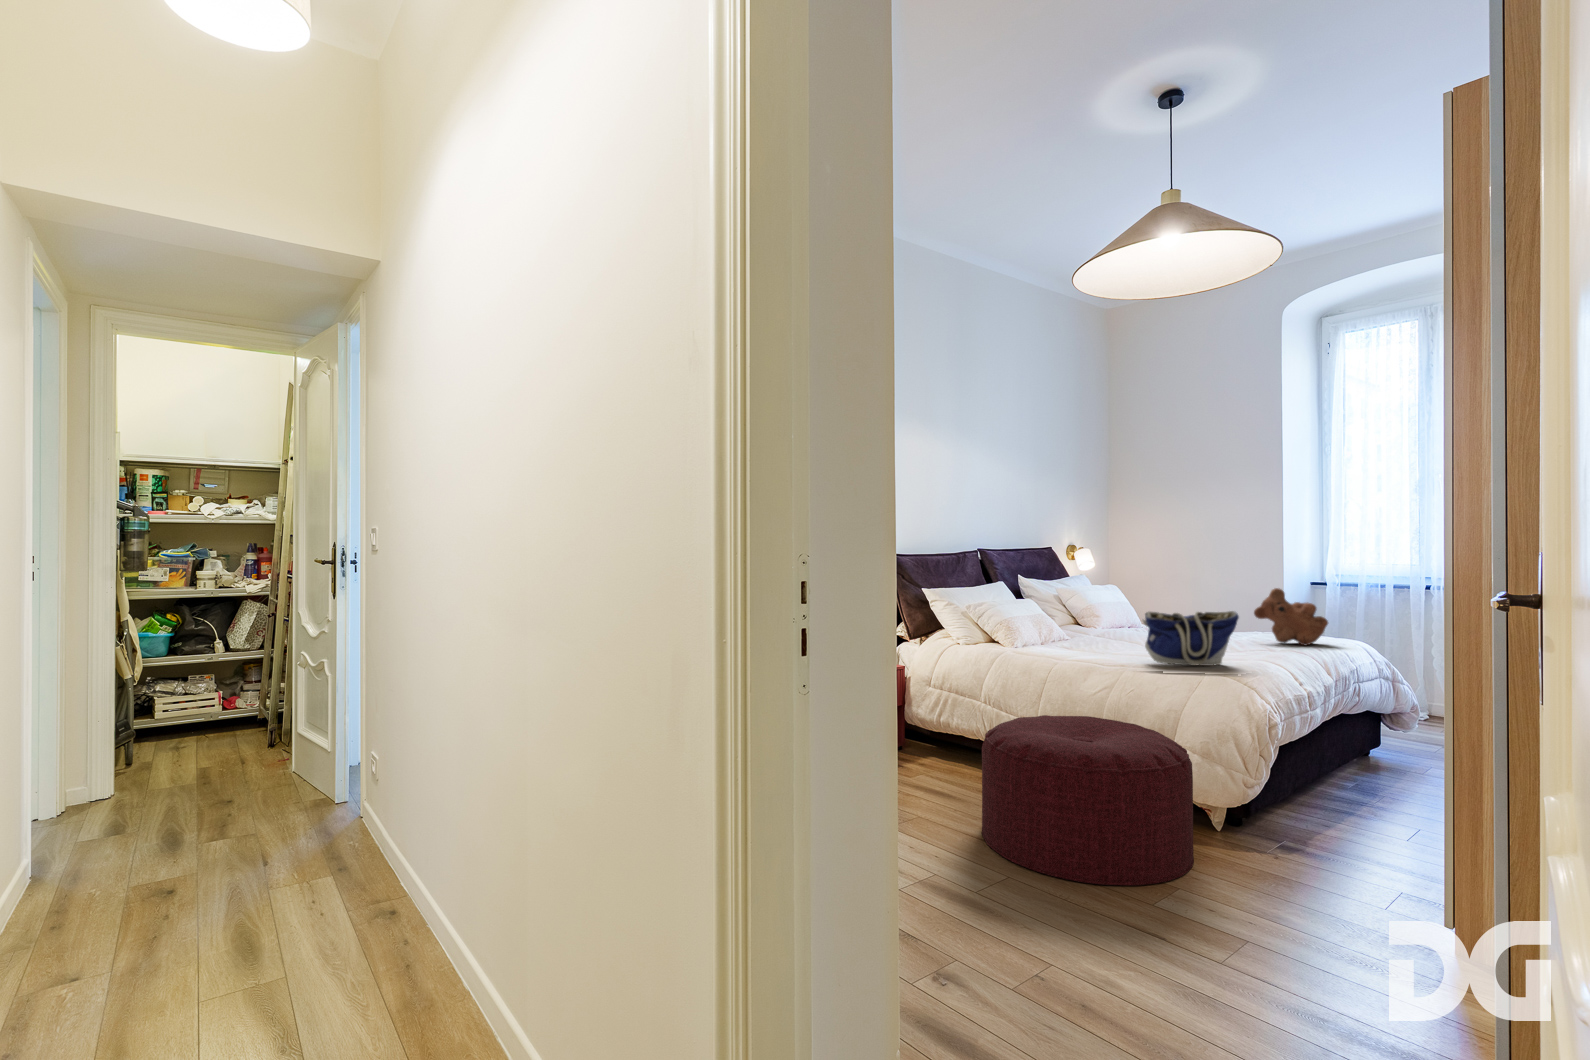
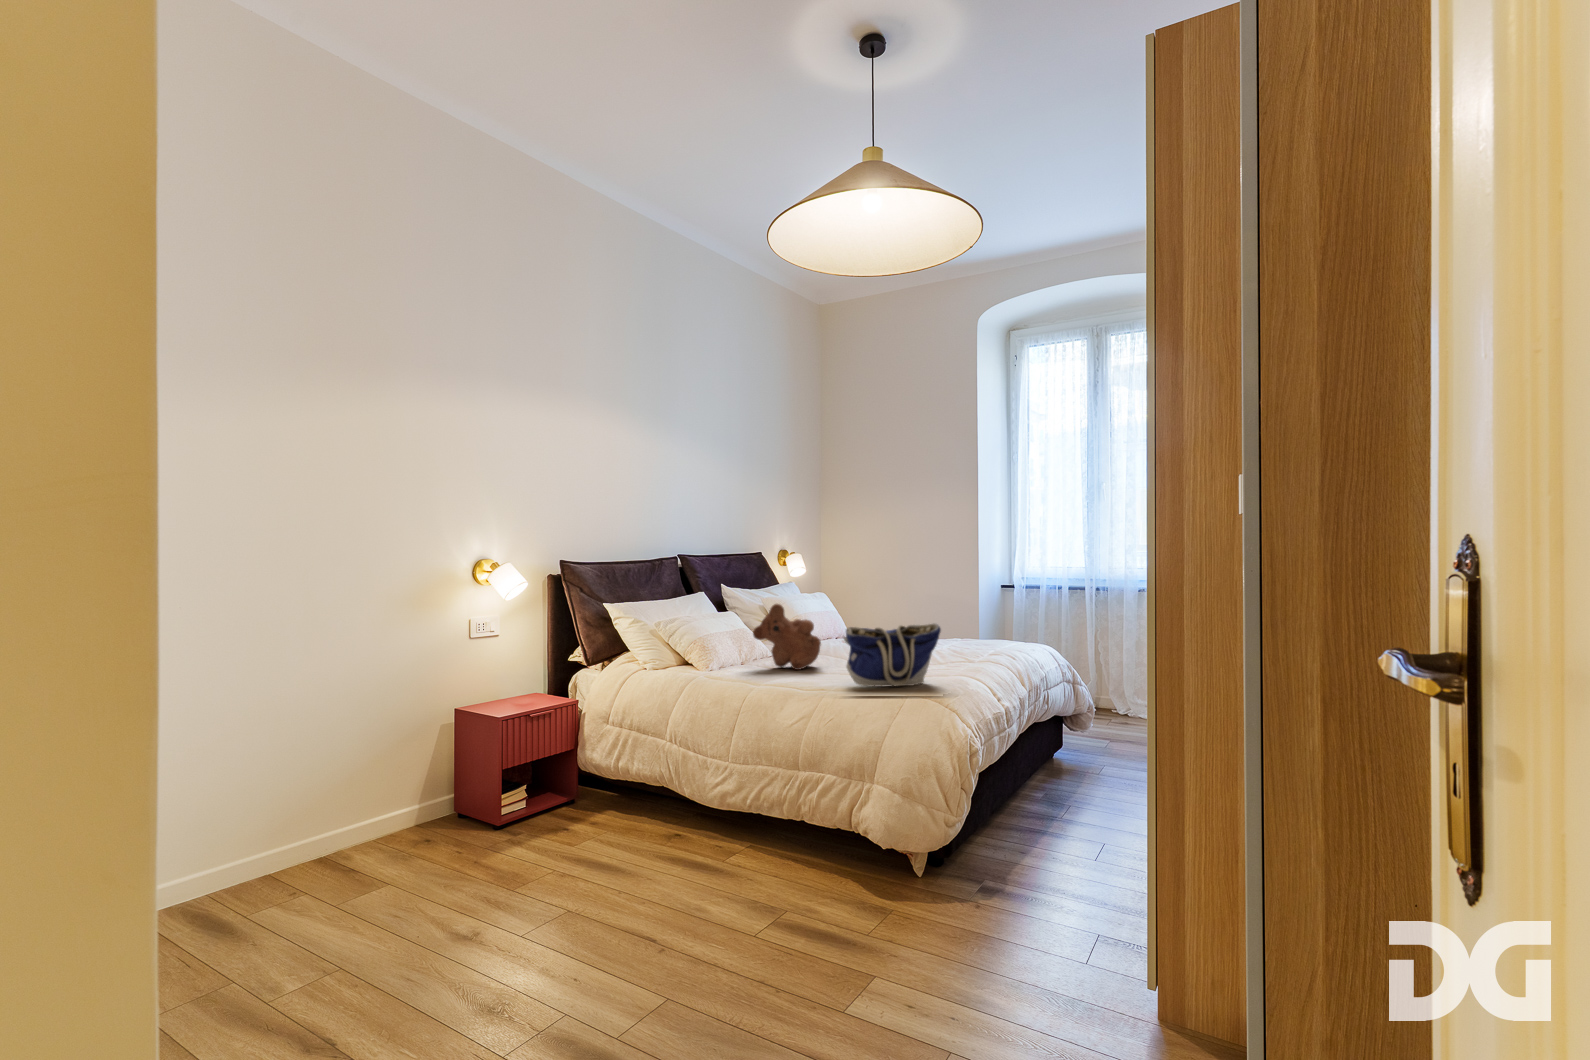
teddy bear: present [1254,588,1328,645] -> present [753,604,821,670]
ottoman: present [982,715,1194,886] -> none [642,760,892,997]

